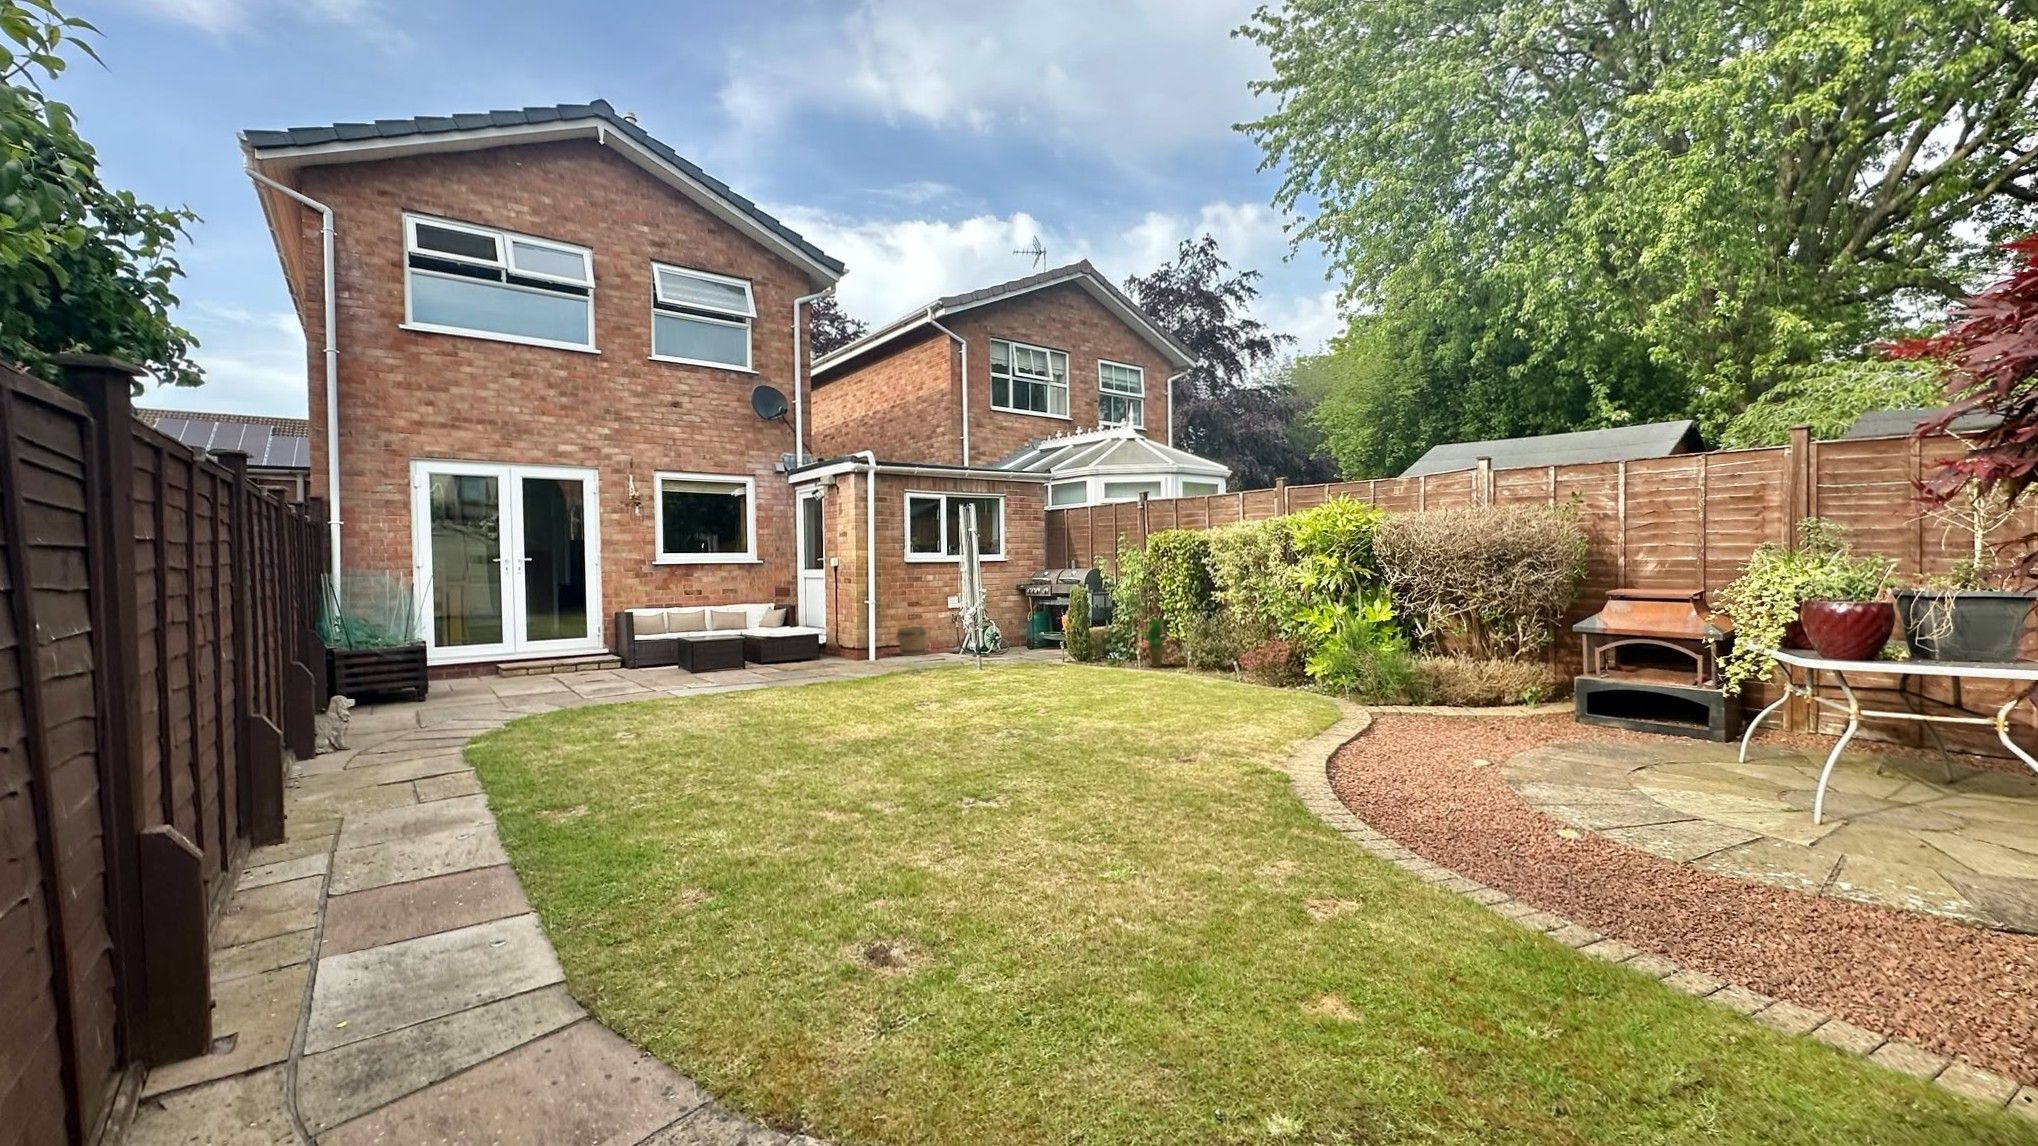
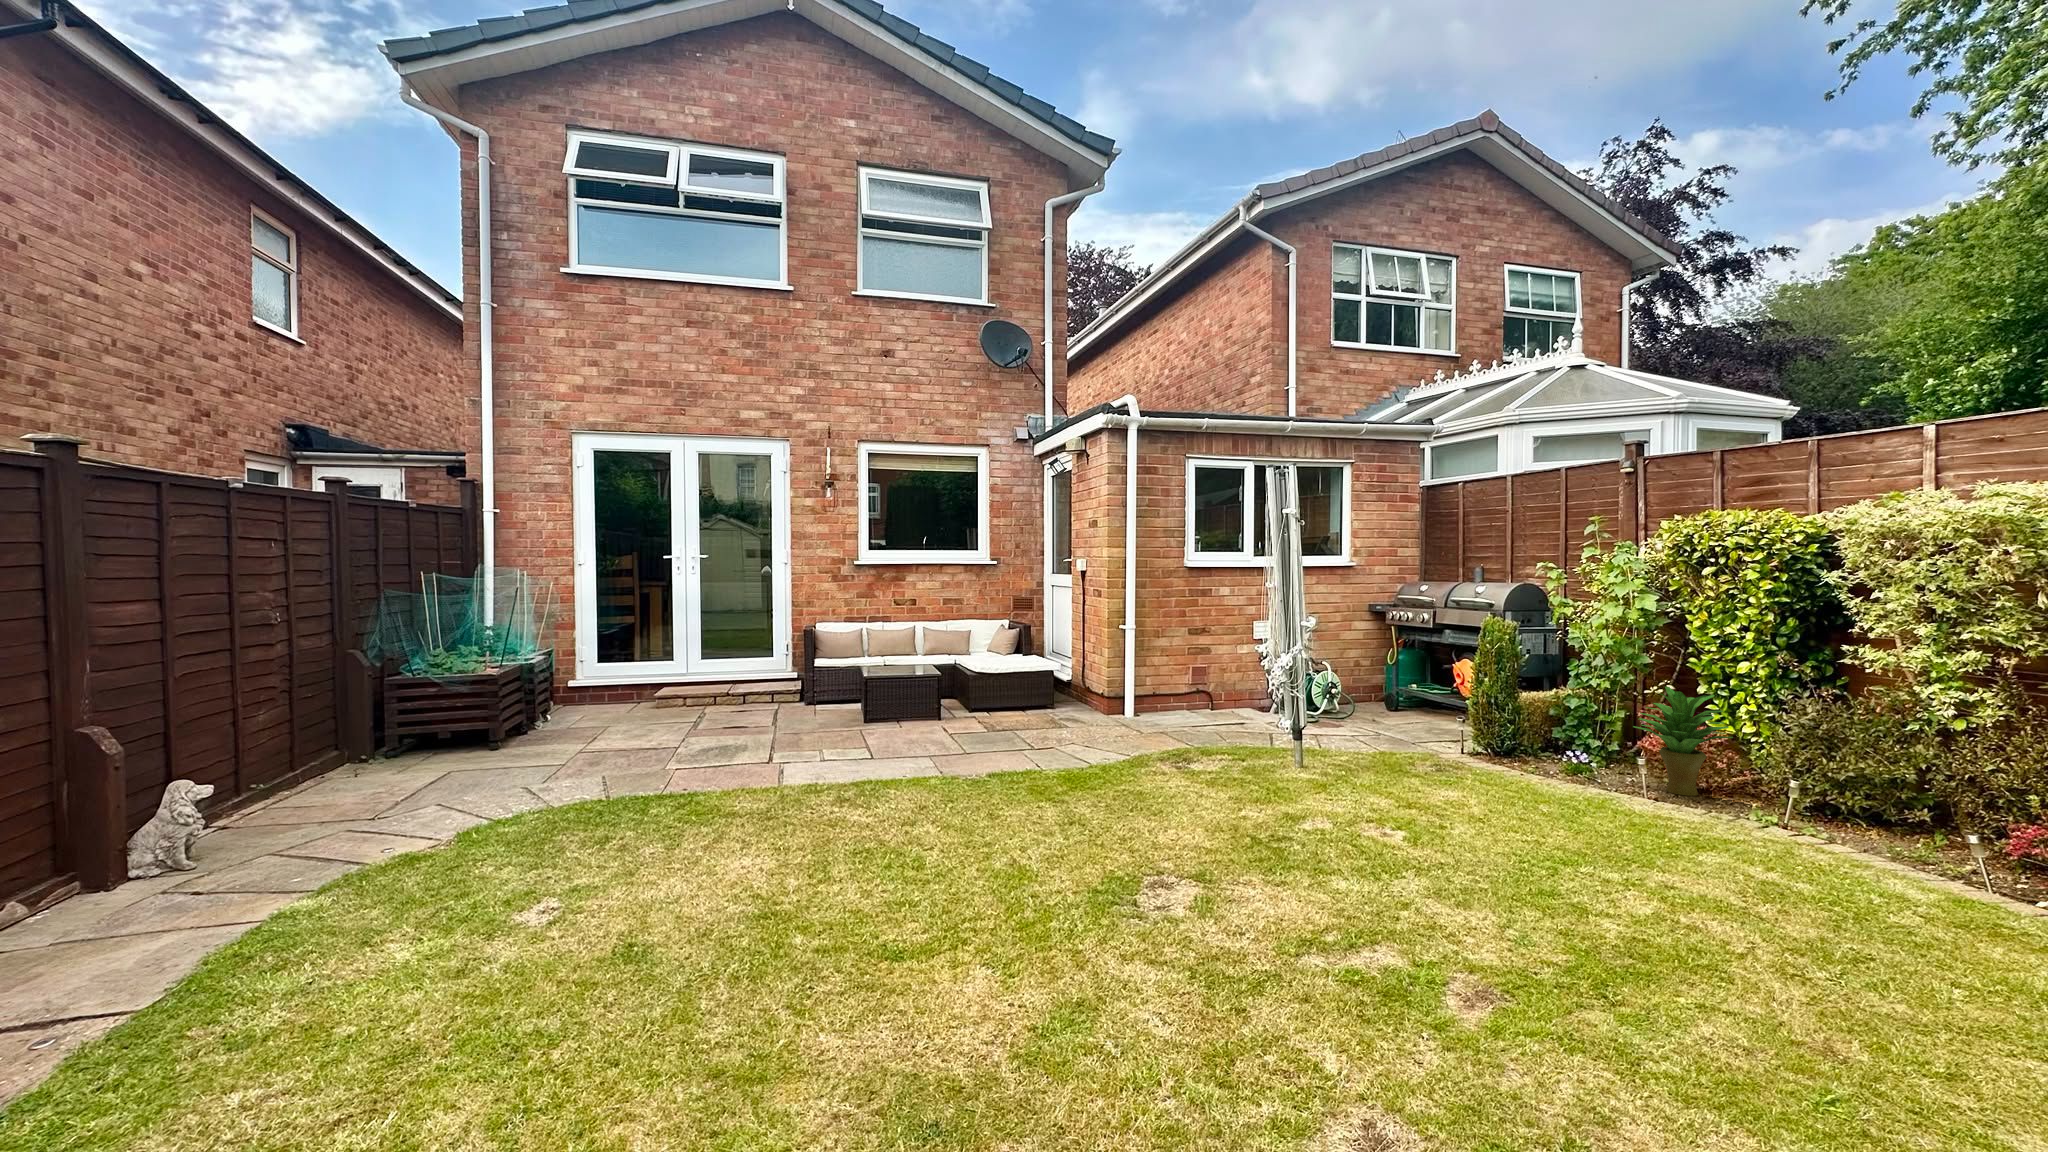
bucket: present [896,626,926,656] -> none [1168,664,1216,711]

